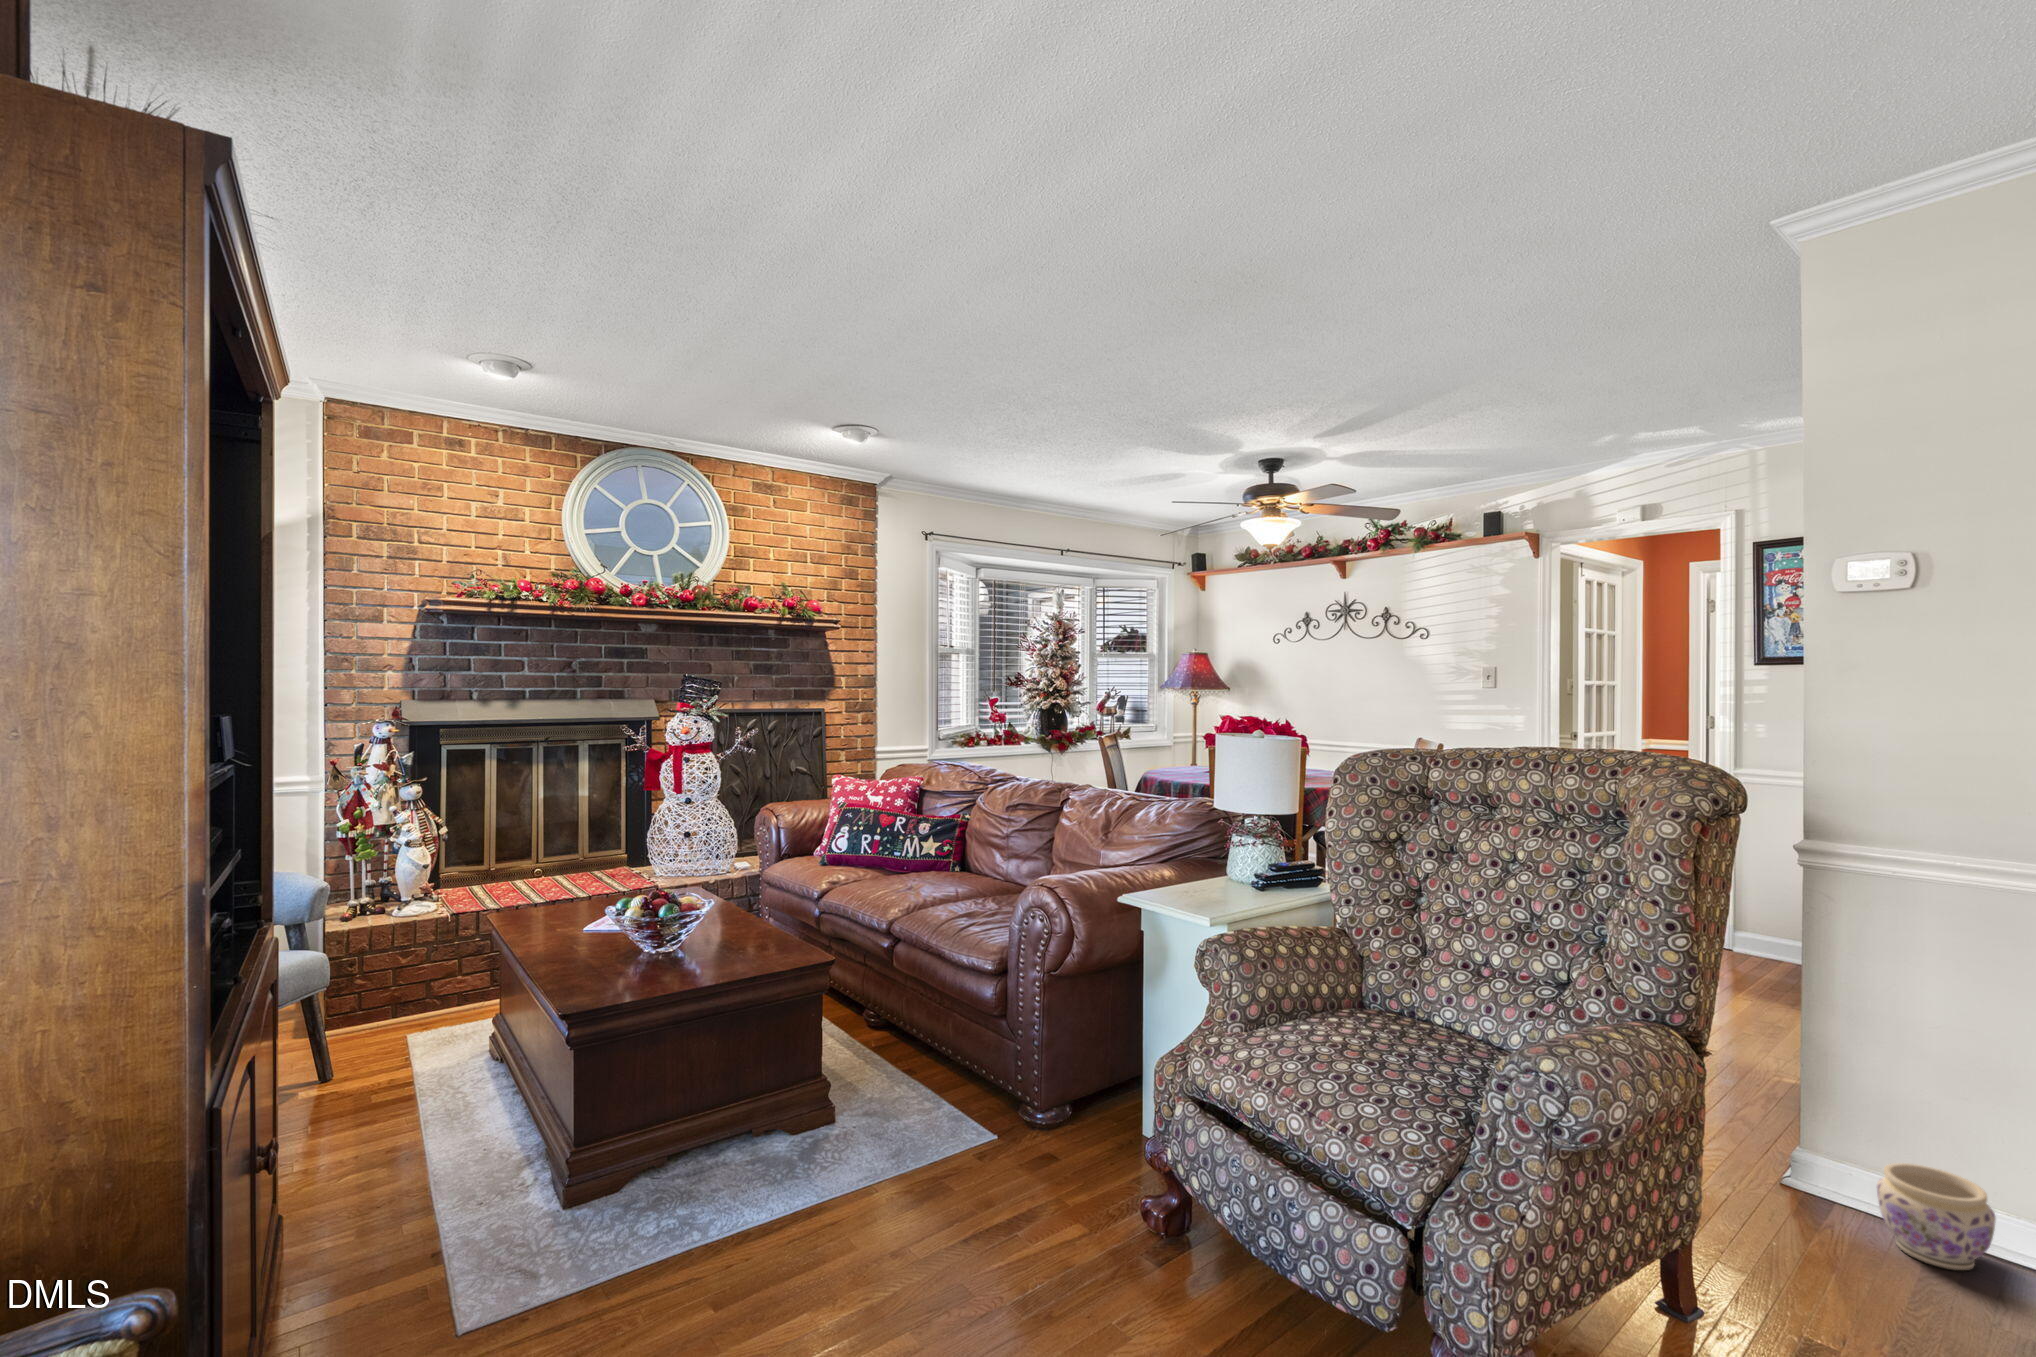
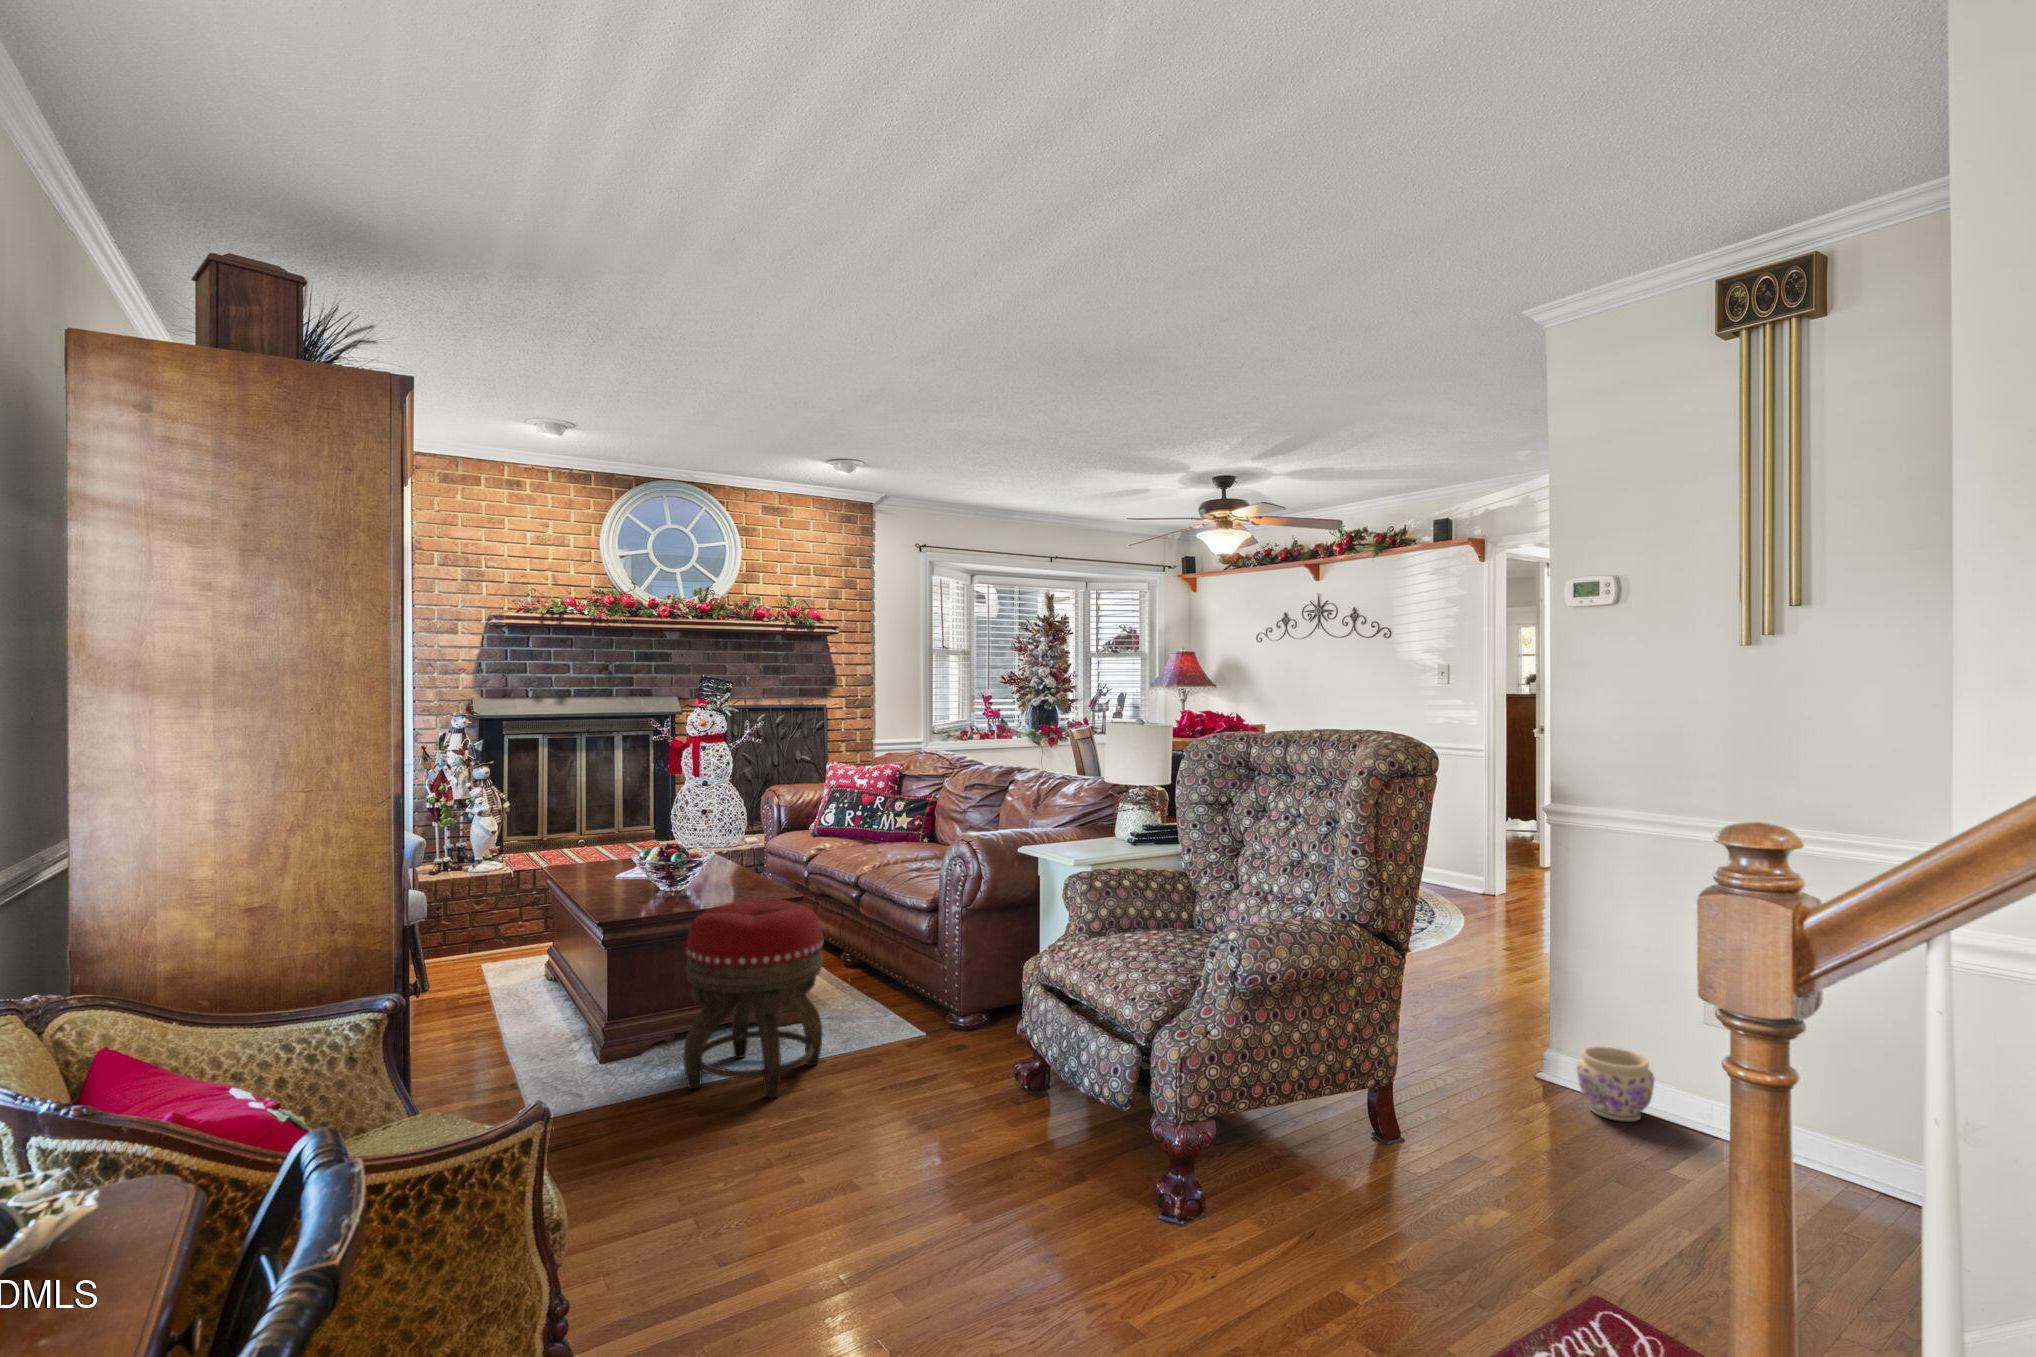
footstool: none [698,978,887,1268] -> present [683,899,823,1098]

